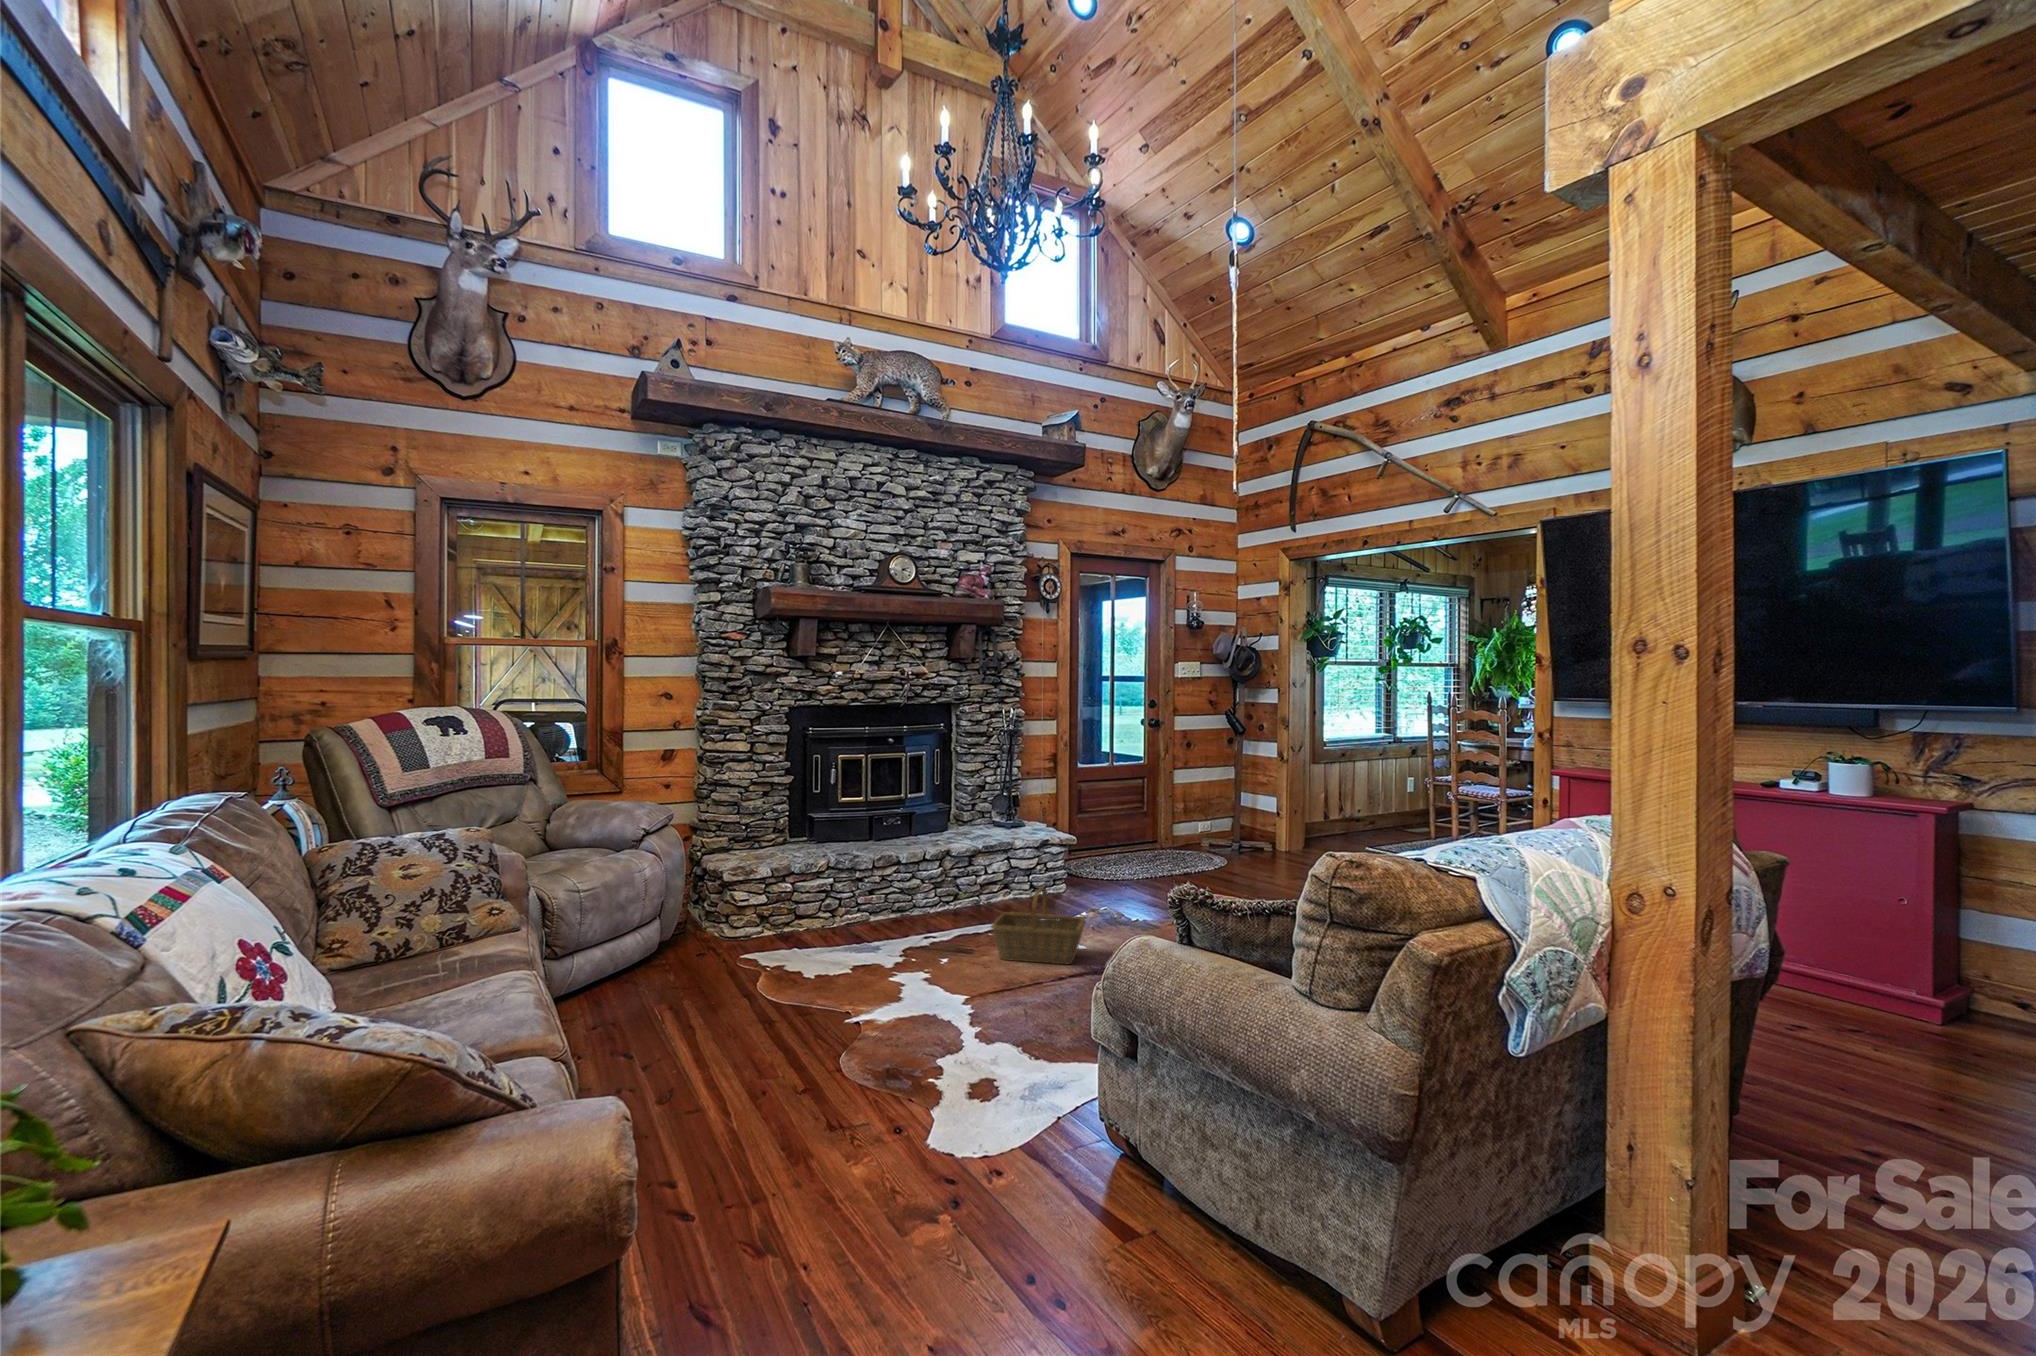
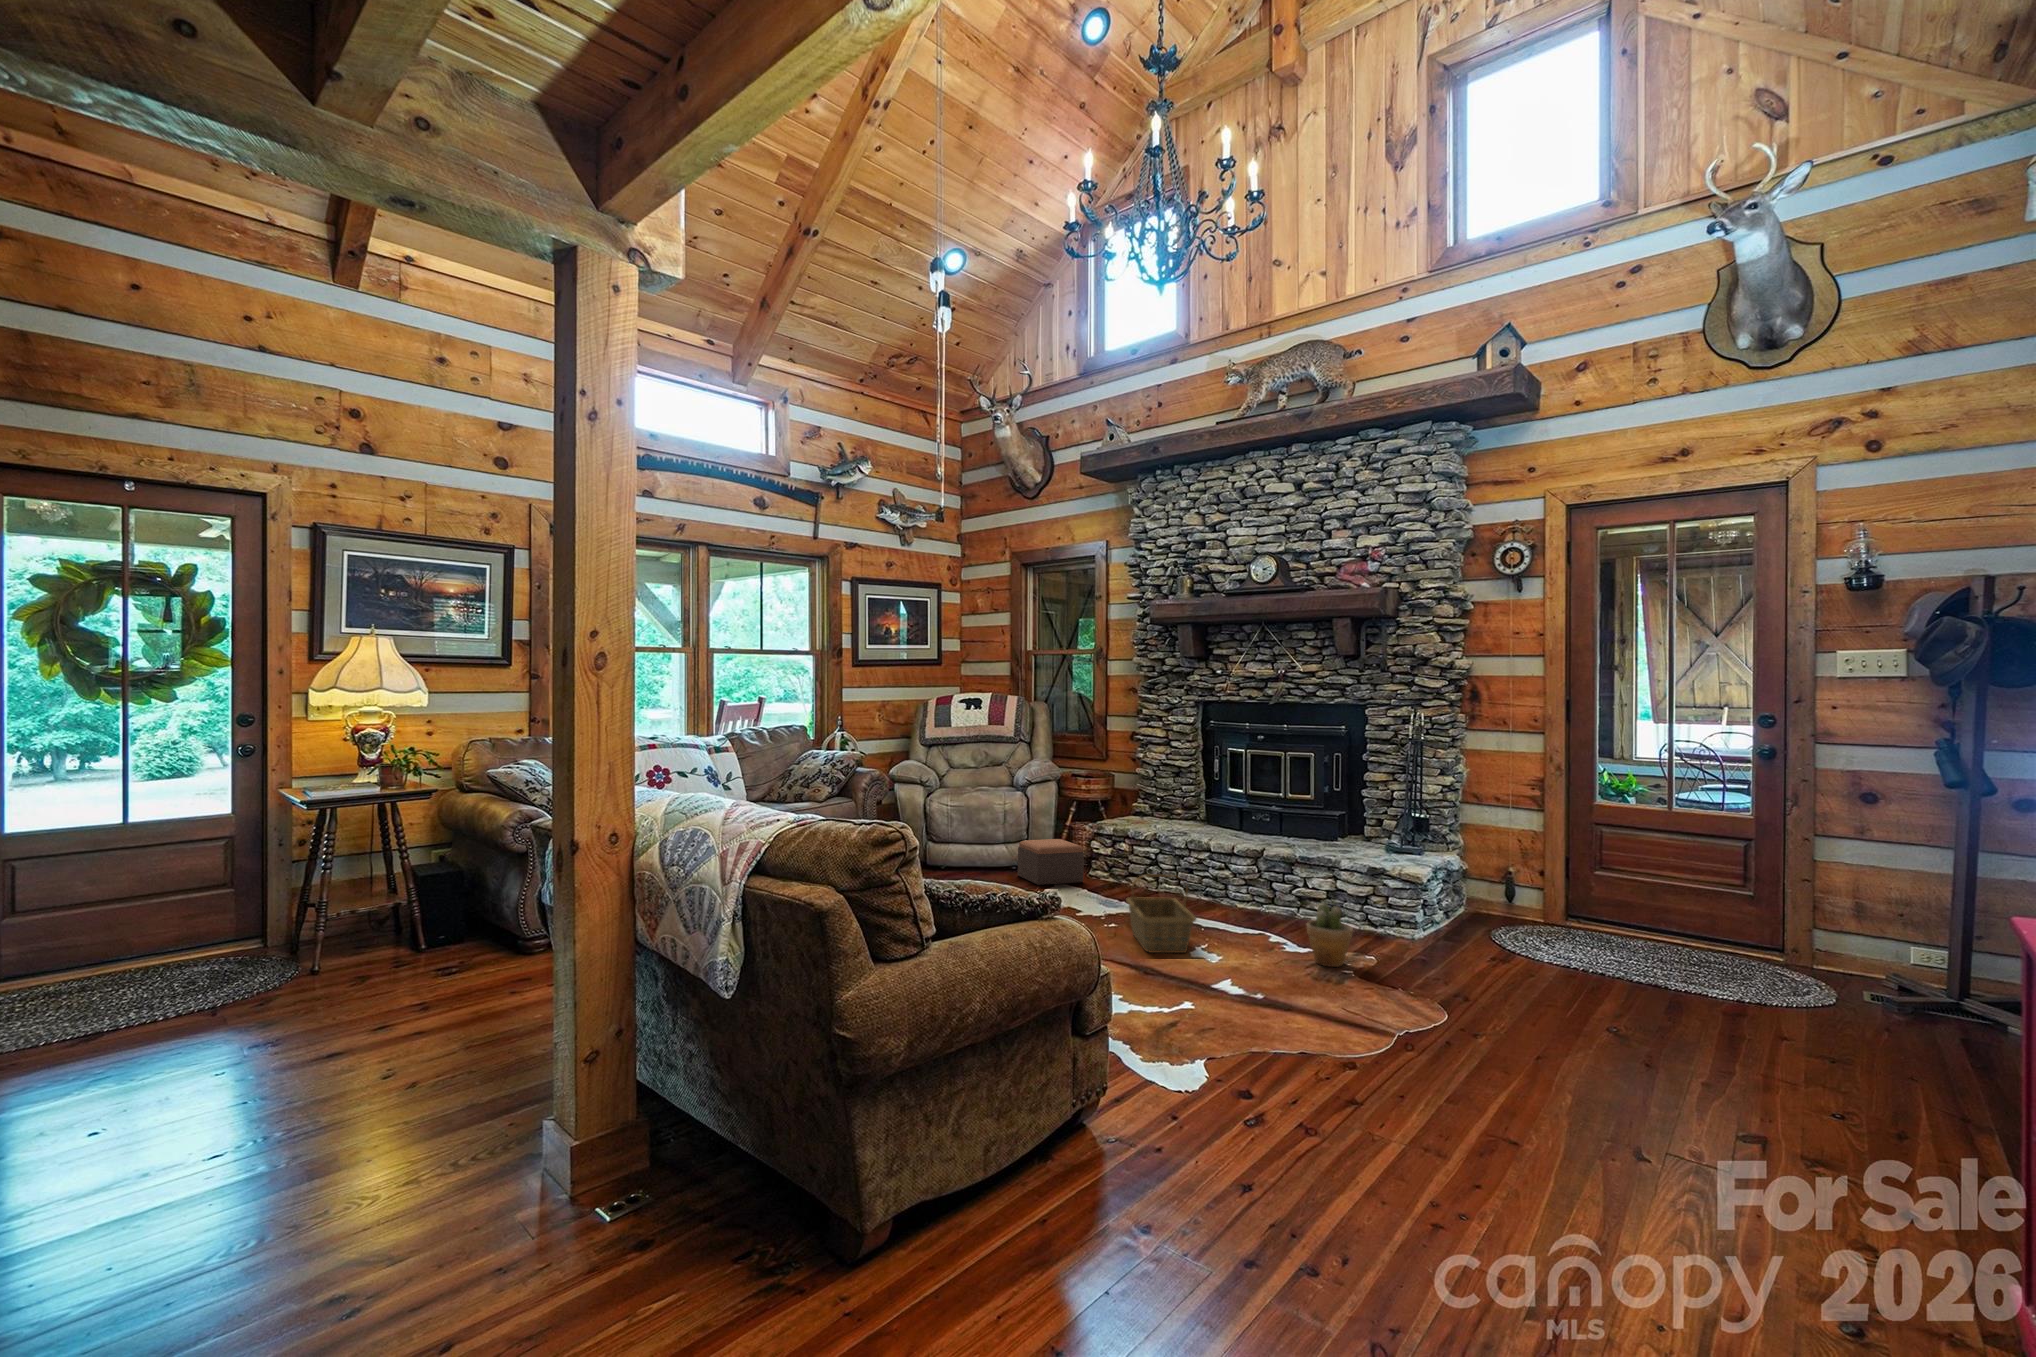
potted plant: none [1104,873,1139,924] -> present [1307,903,1353,967]
footstool: none [676,901,759,969] -> present [1018,839,1084,885]

